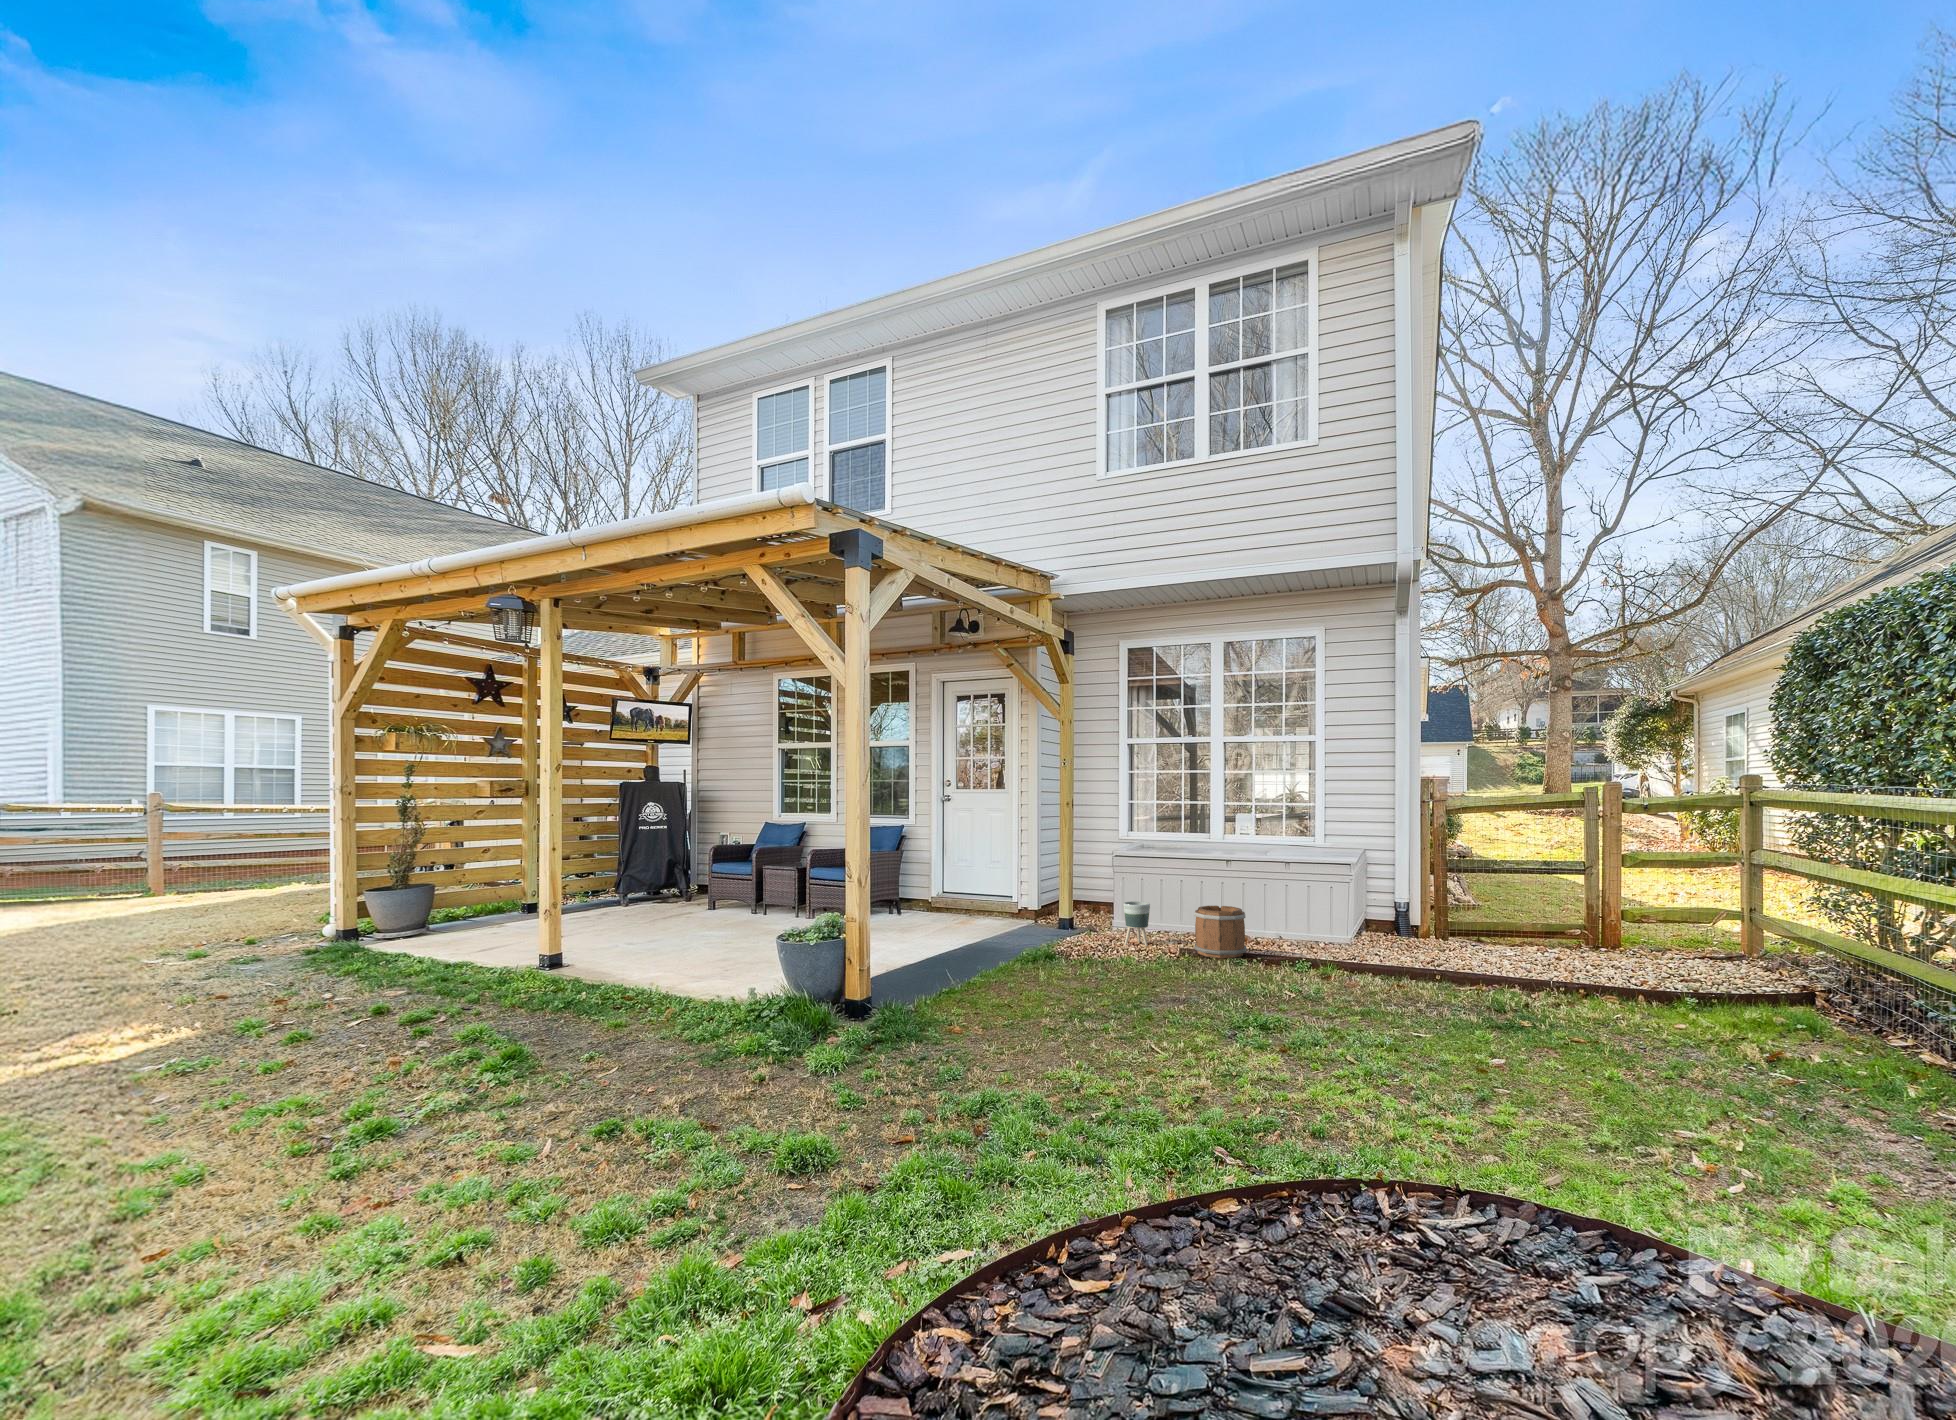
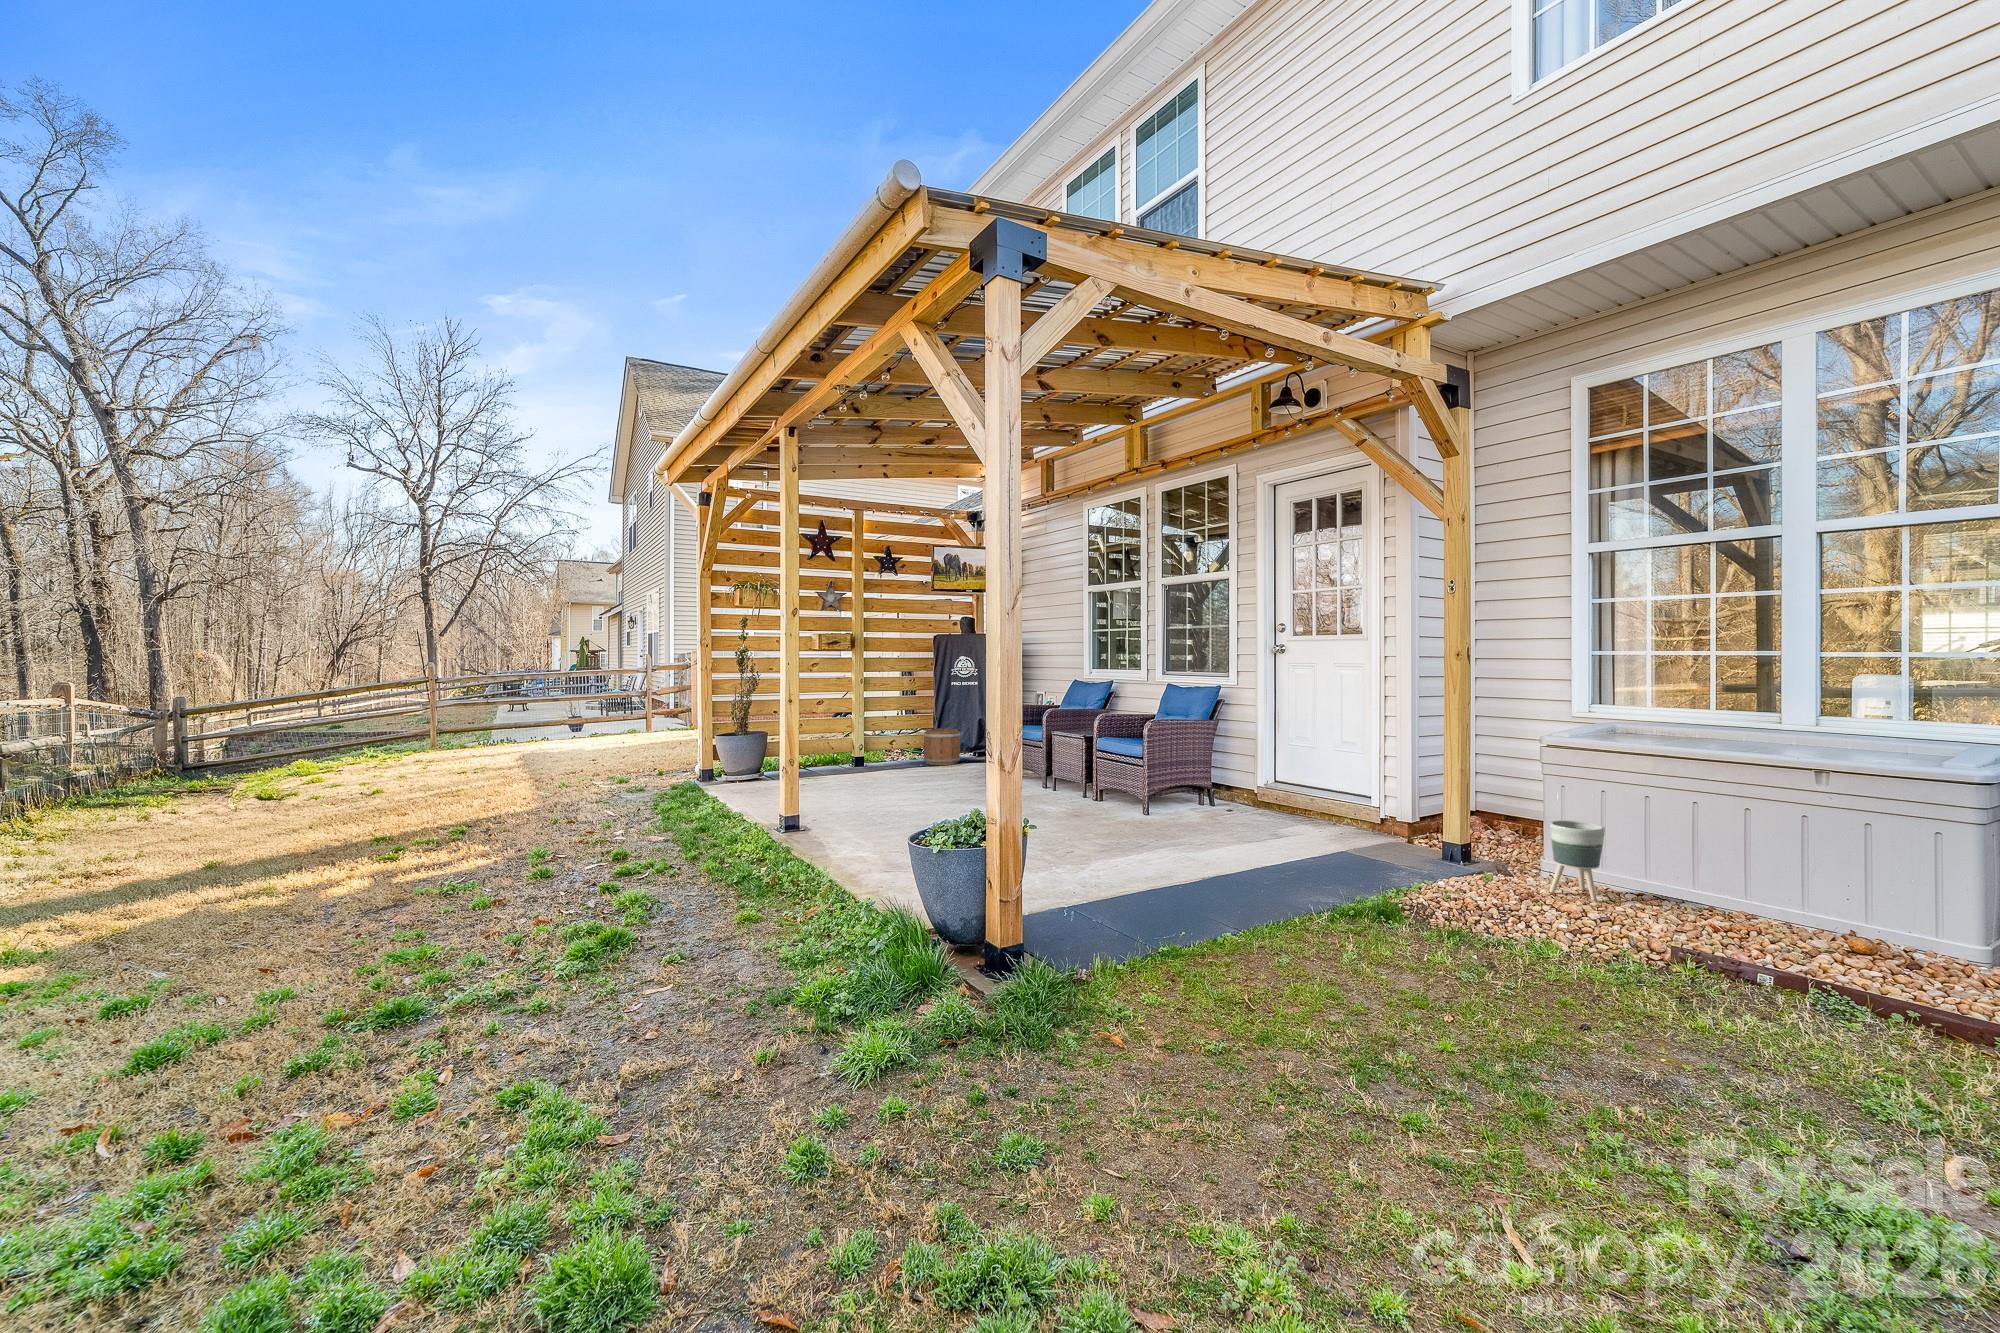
bucket: present [1194,906,1247,958] -> present [923,728,961,765]

